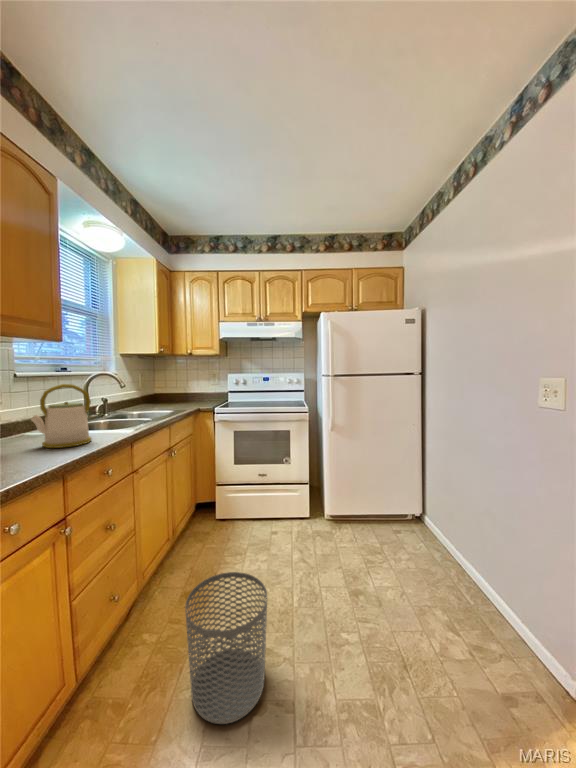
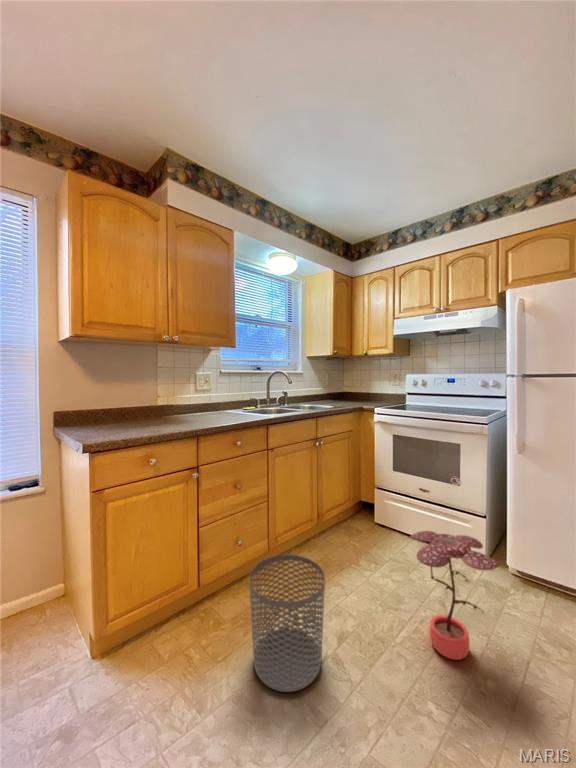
kettle: present [31,384,91,448] -> none [204,376,238,421]
potted plant: none [296,501,361,597] -> present [410,531,498,660]

